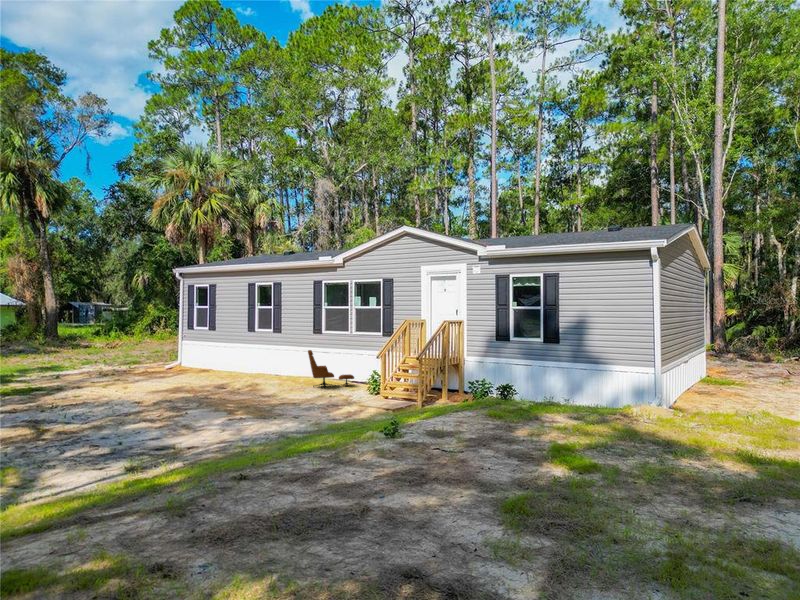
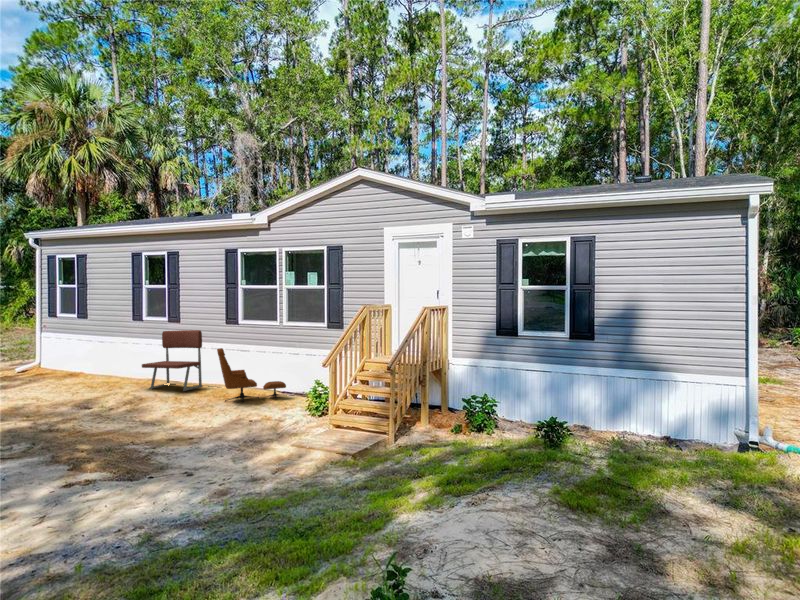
bench: none [255,338,296,381] -> present [142,330,202,391]

